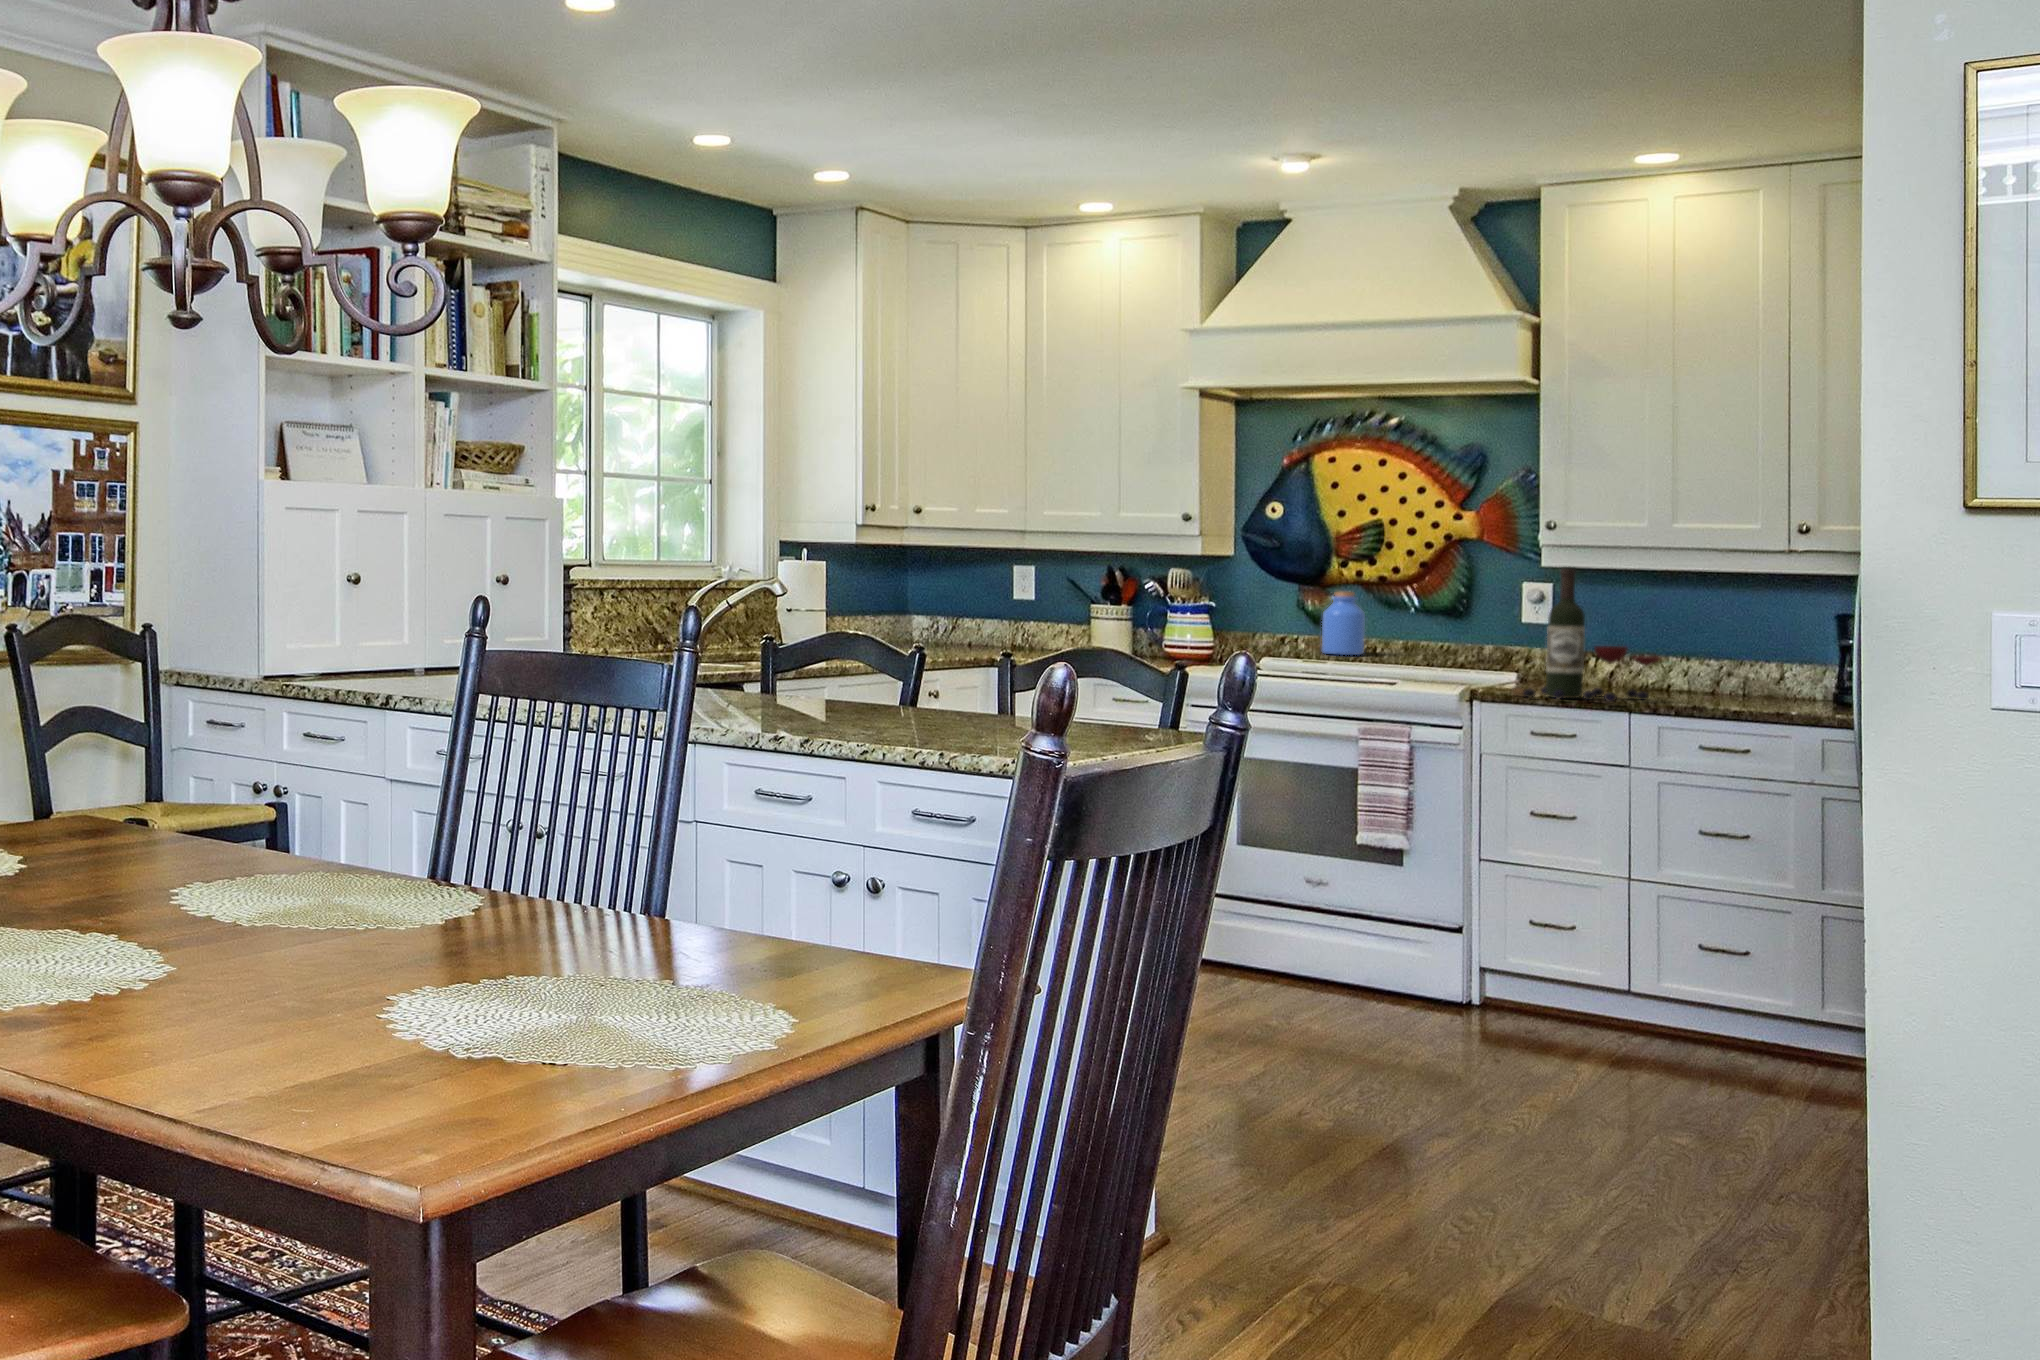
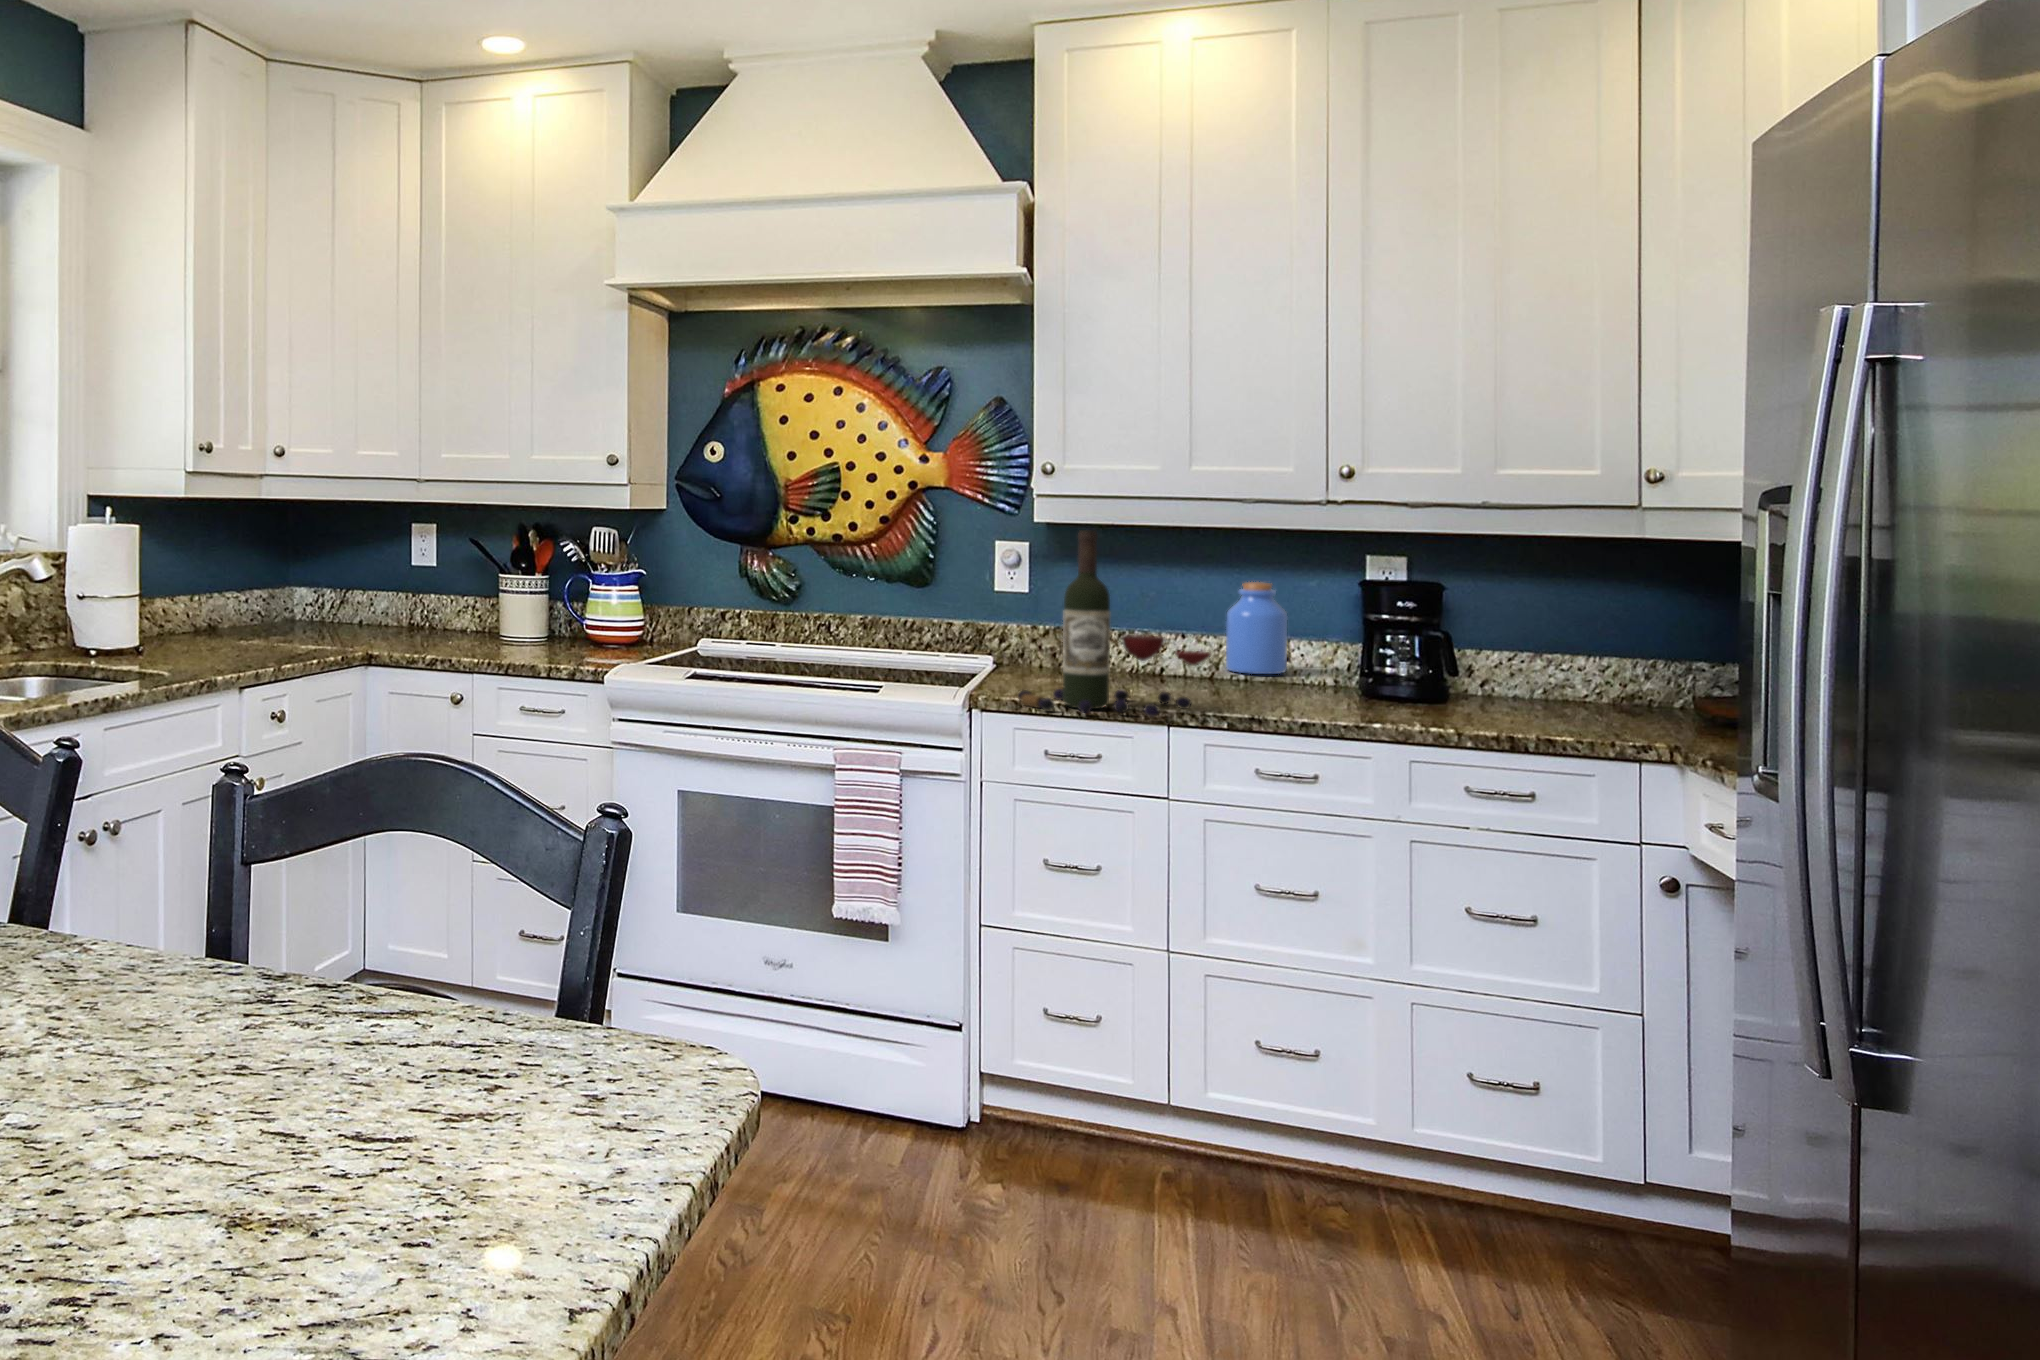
jar: present [1322,592,1365,655] -> present [1226,582,1288,674]

